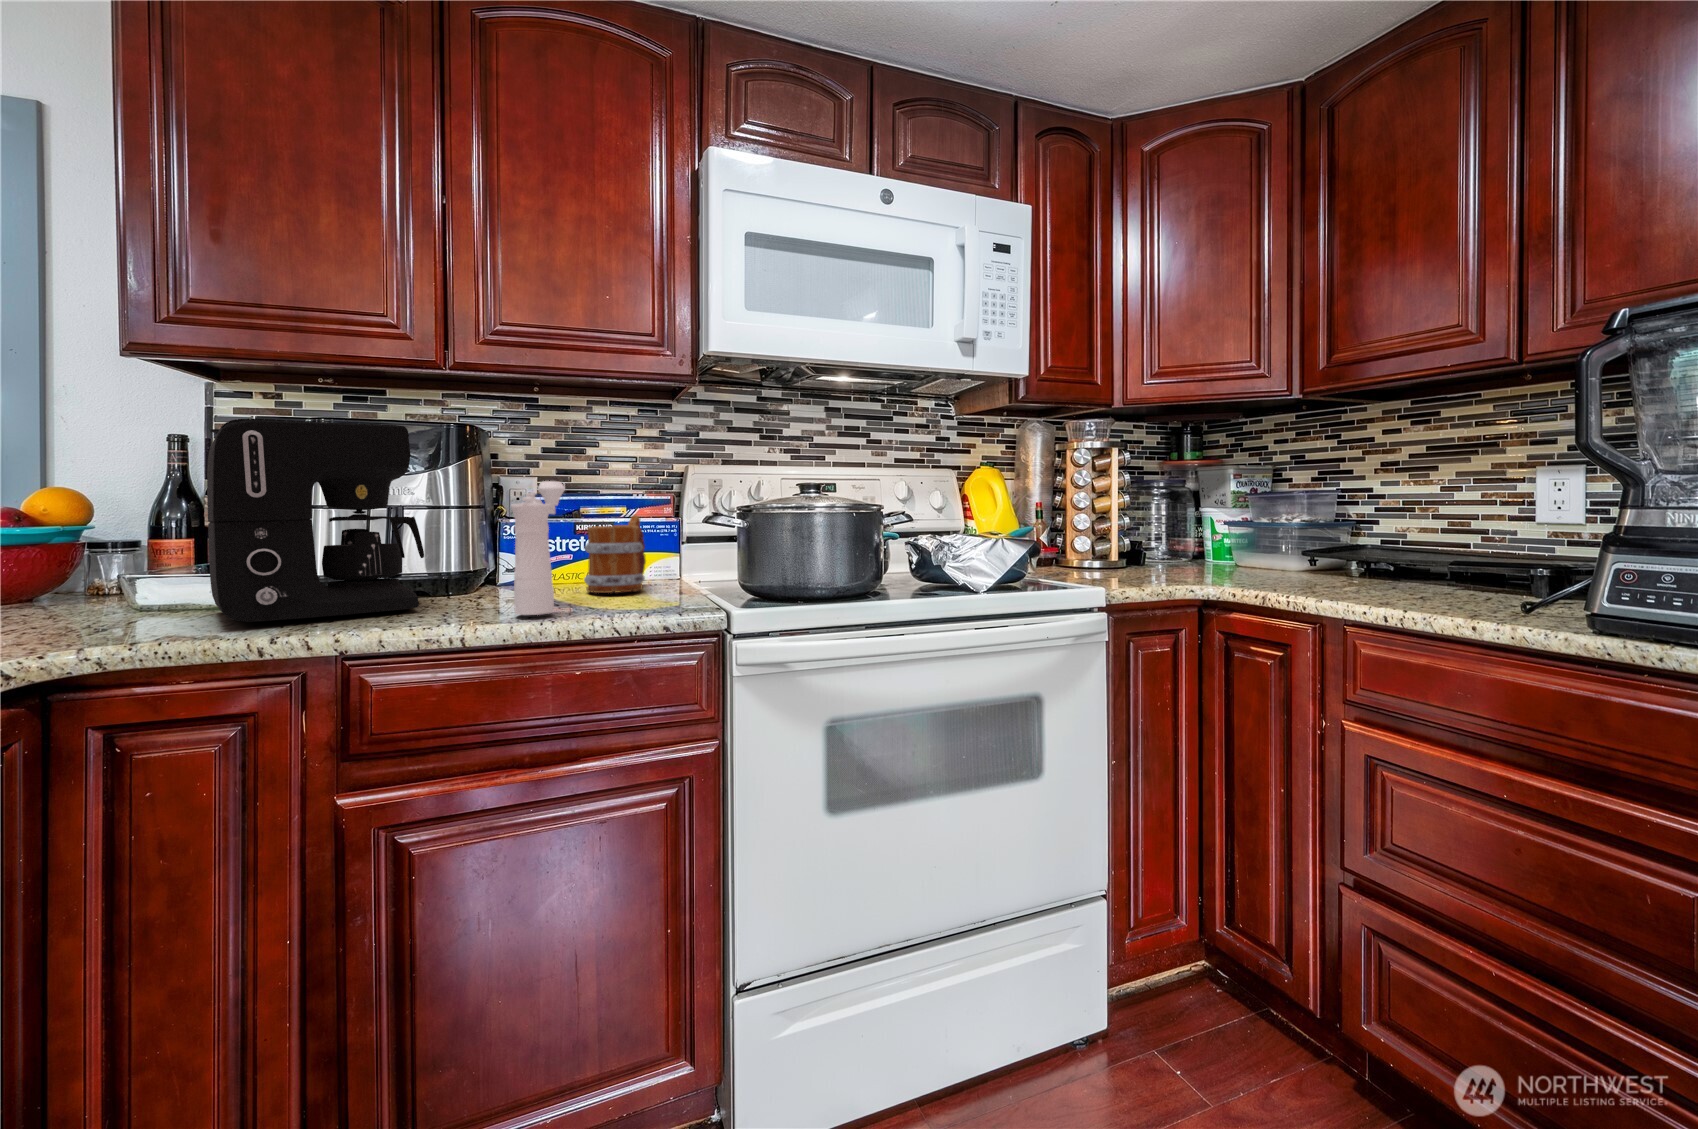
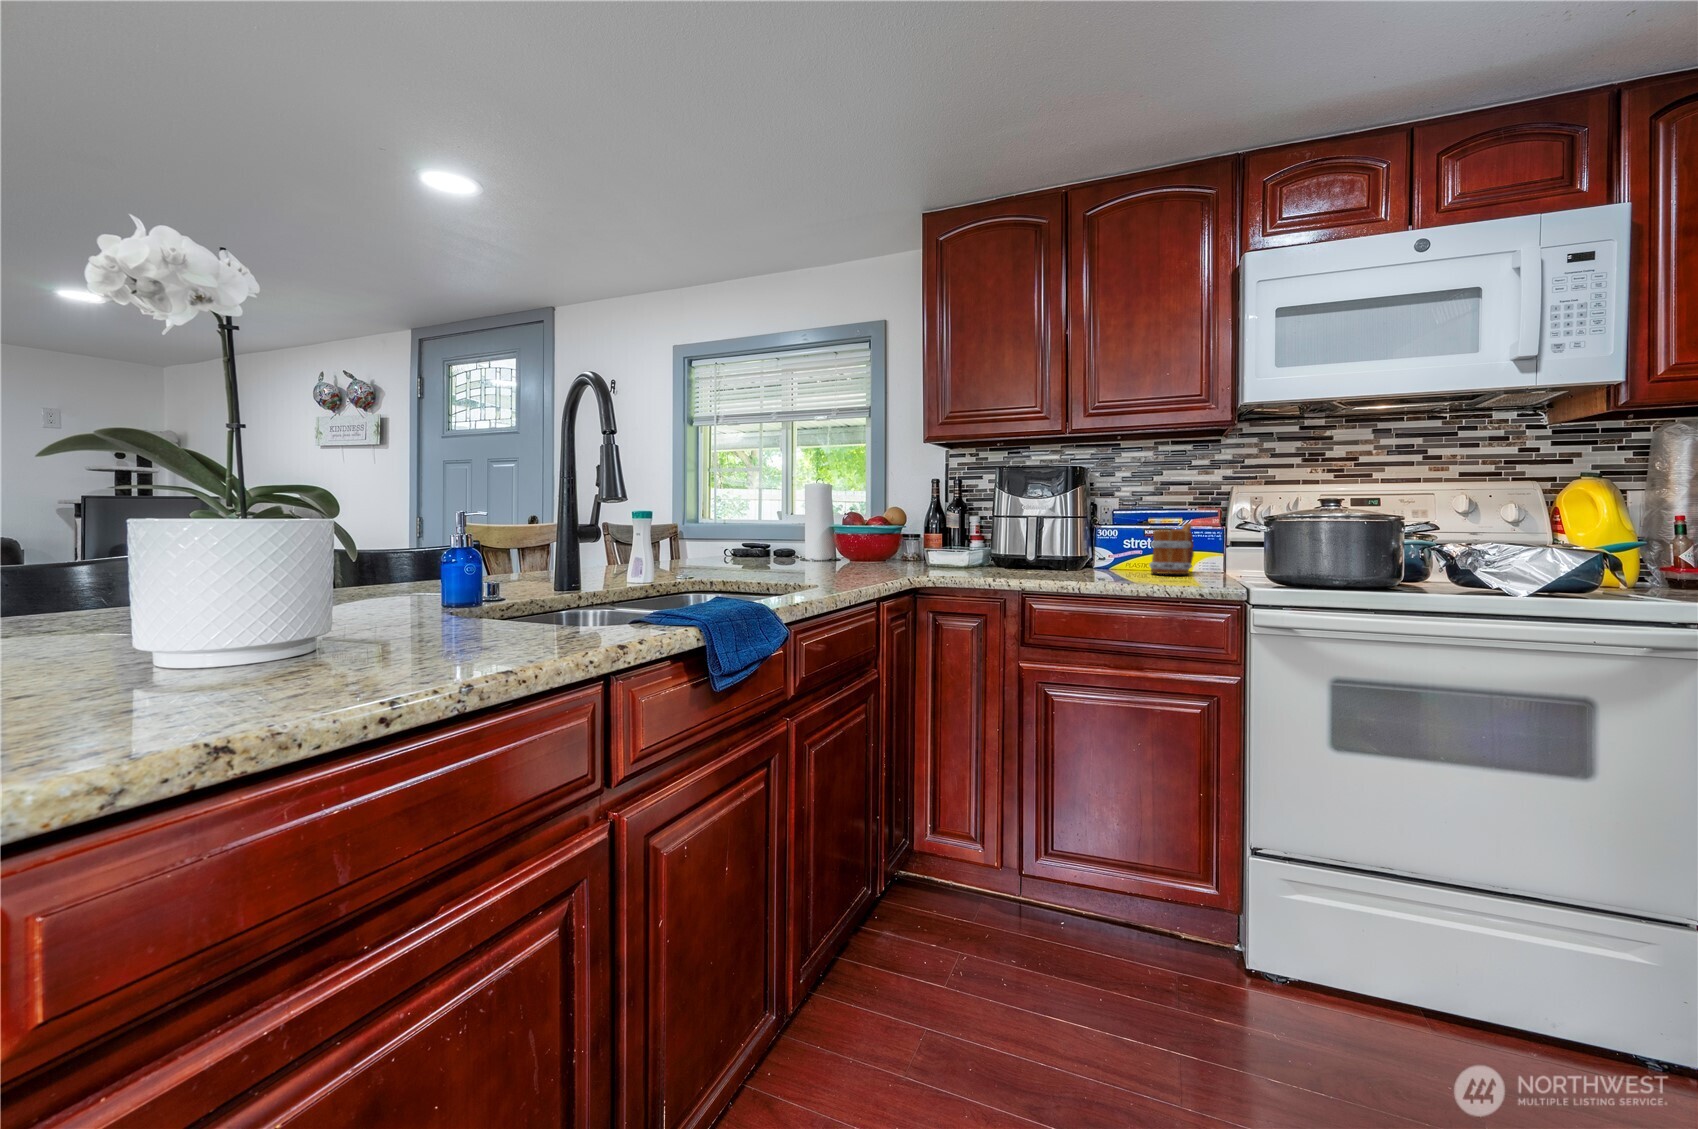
coffee maker: present [207,419,424,622] -> none [960,472,1056,574]
pepper mill: present [511,481,565,615] -> none [1107,501,1141,580]

